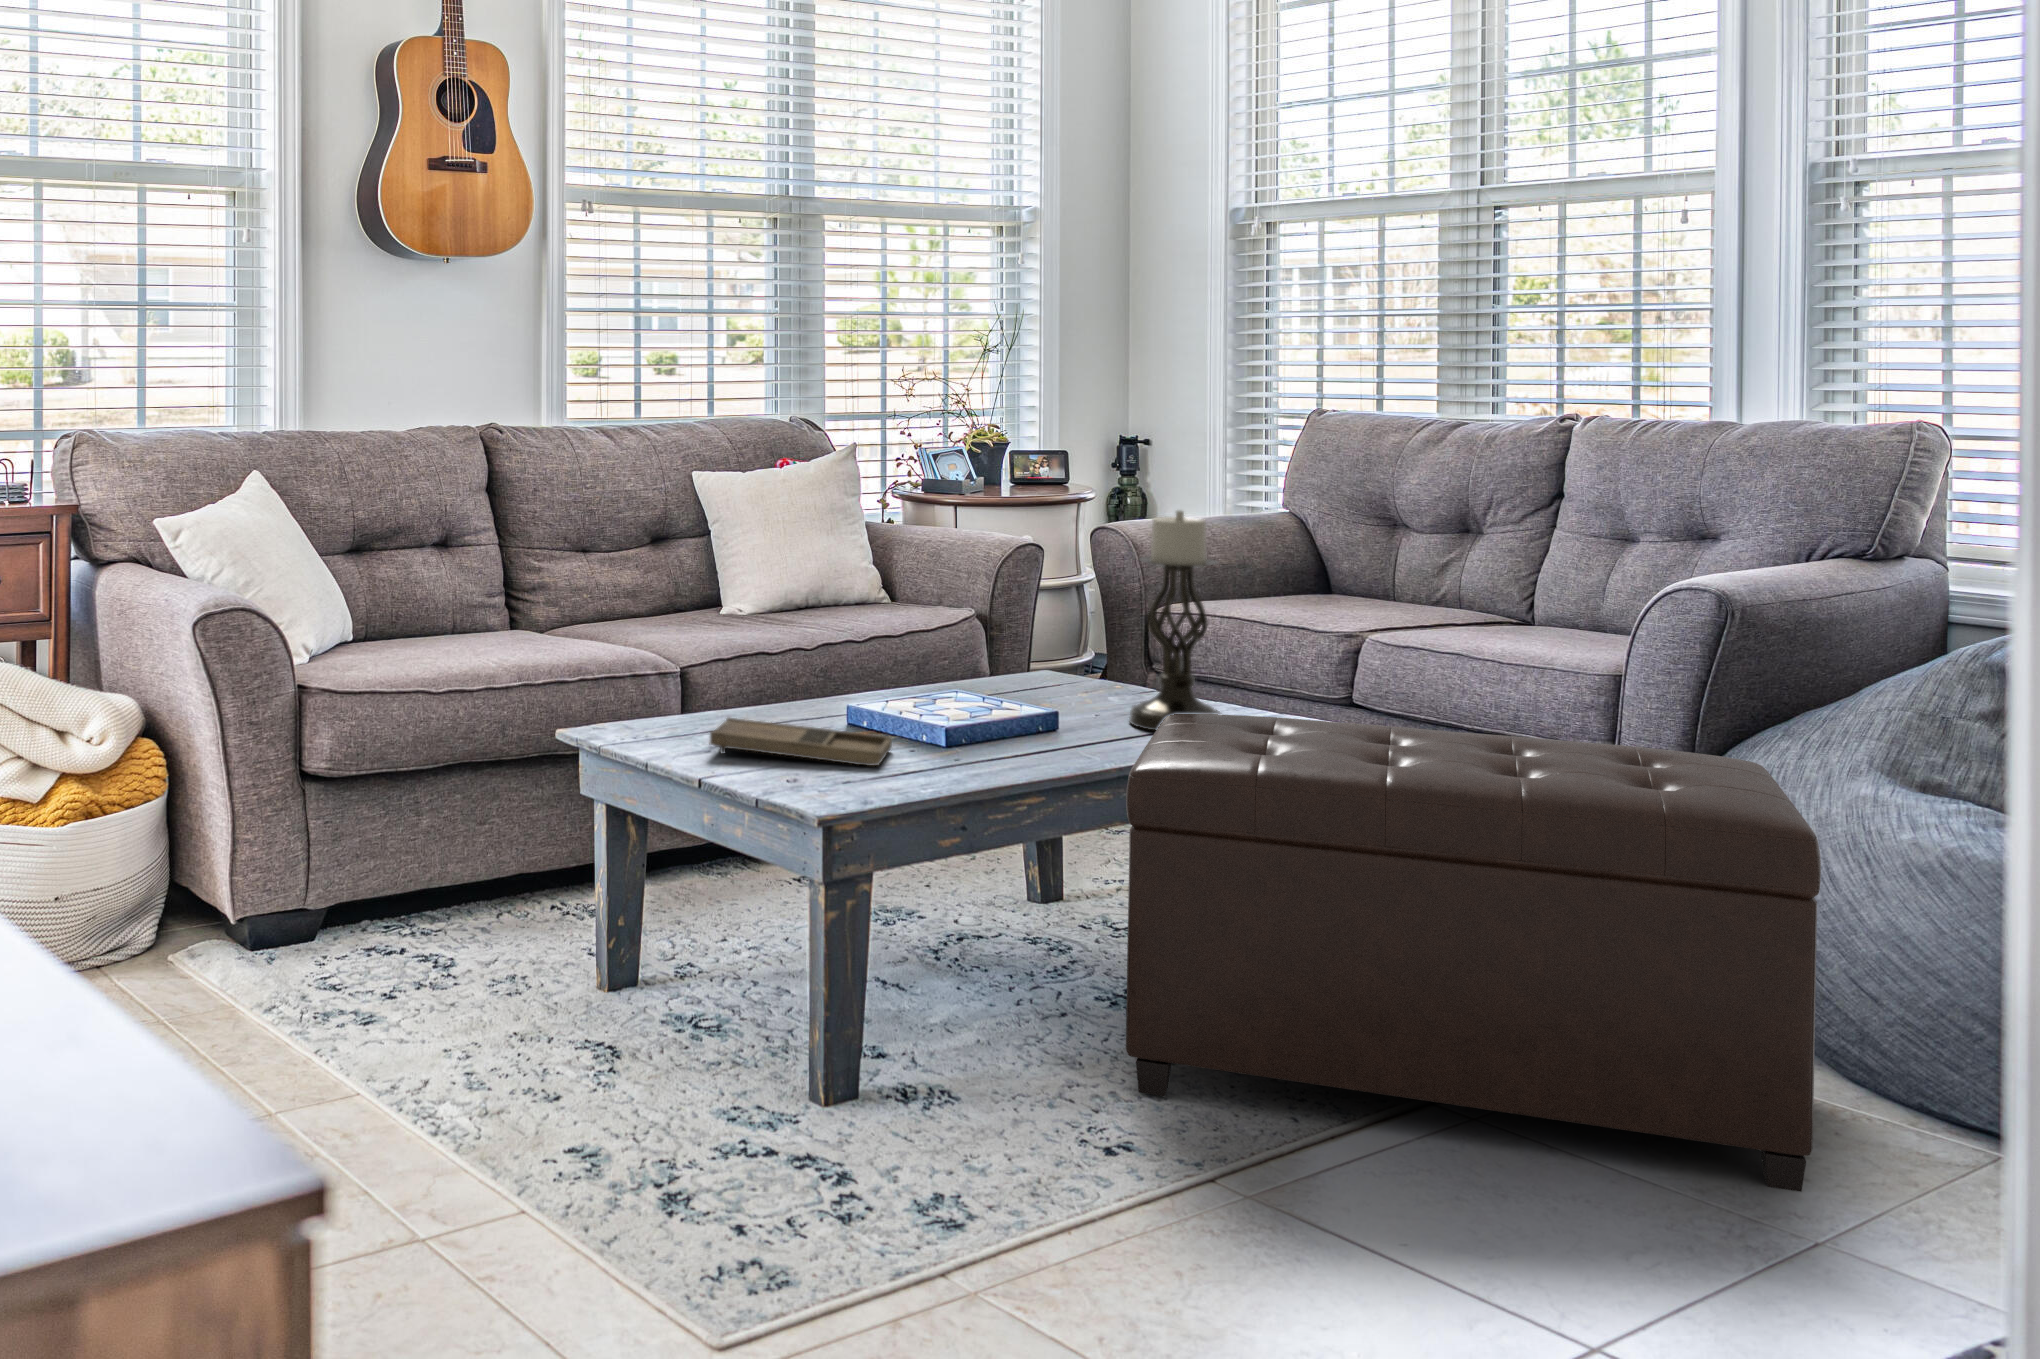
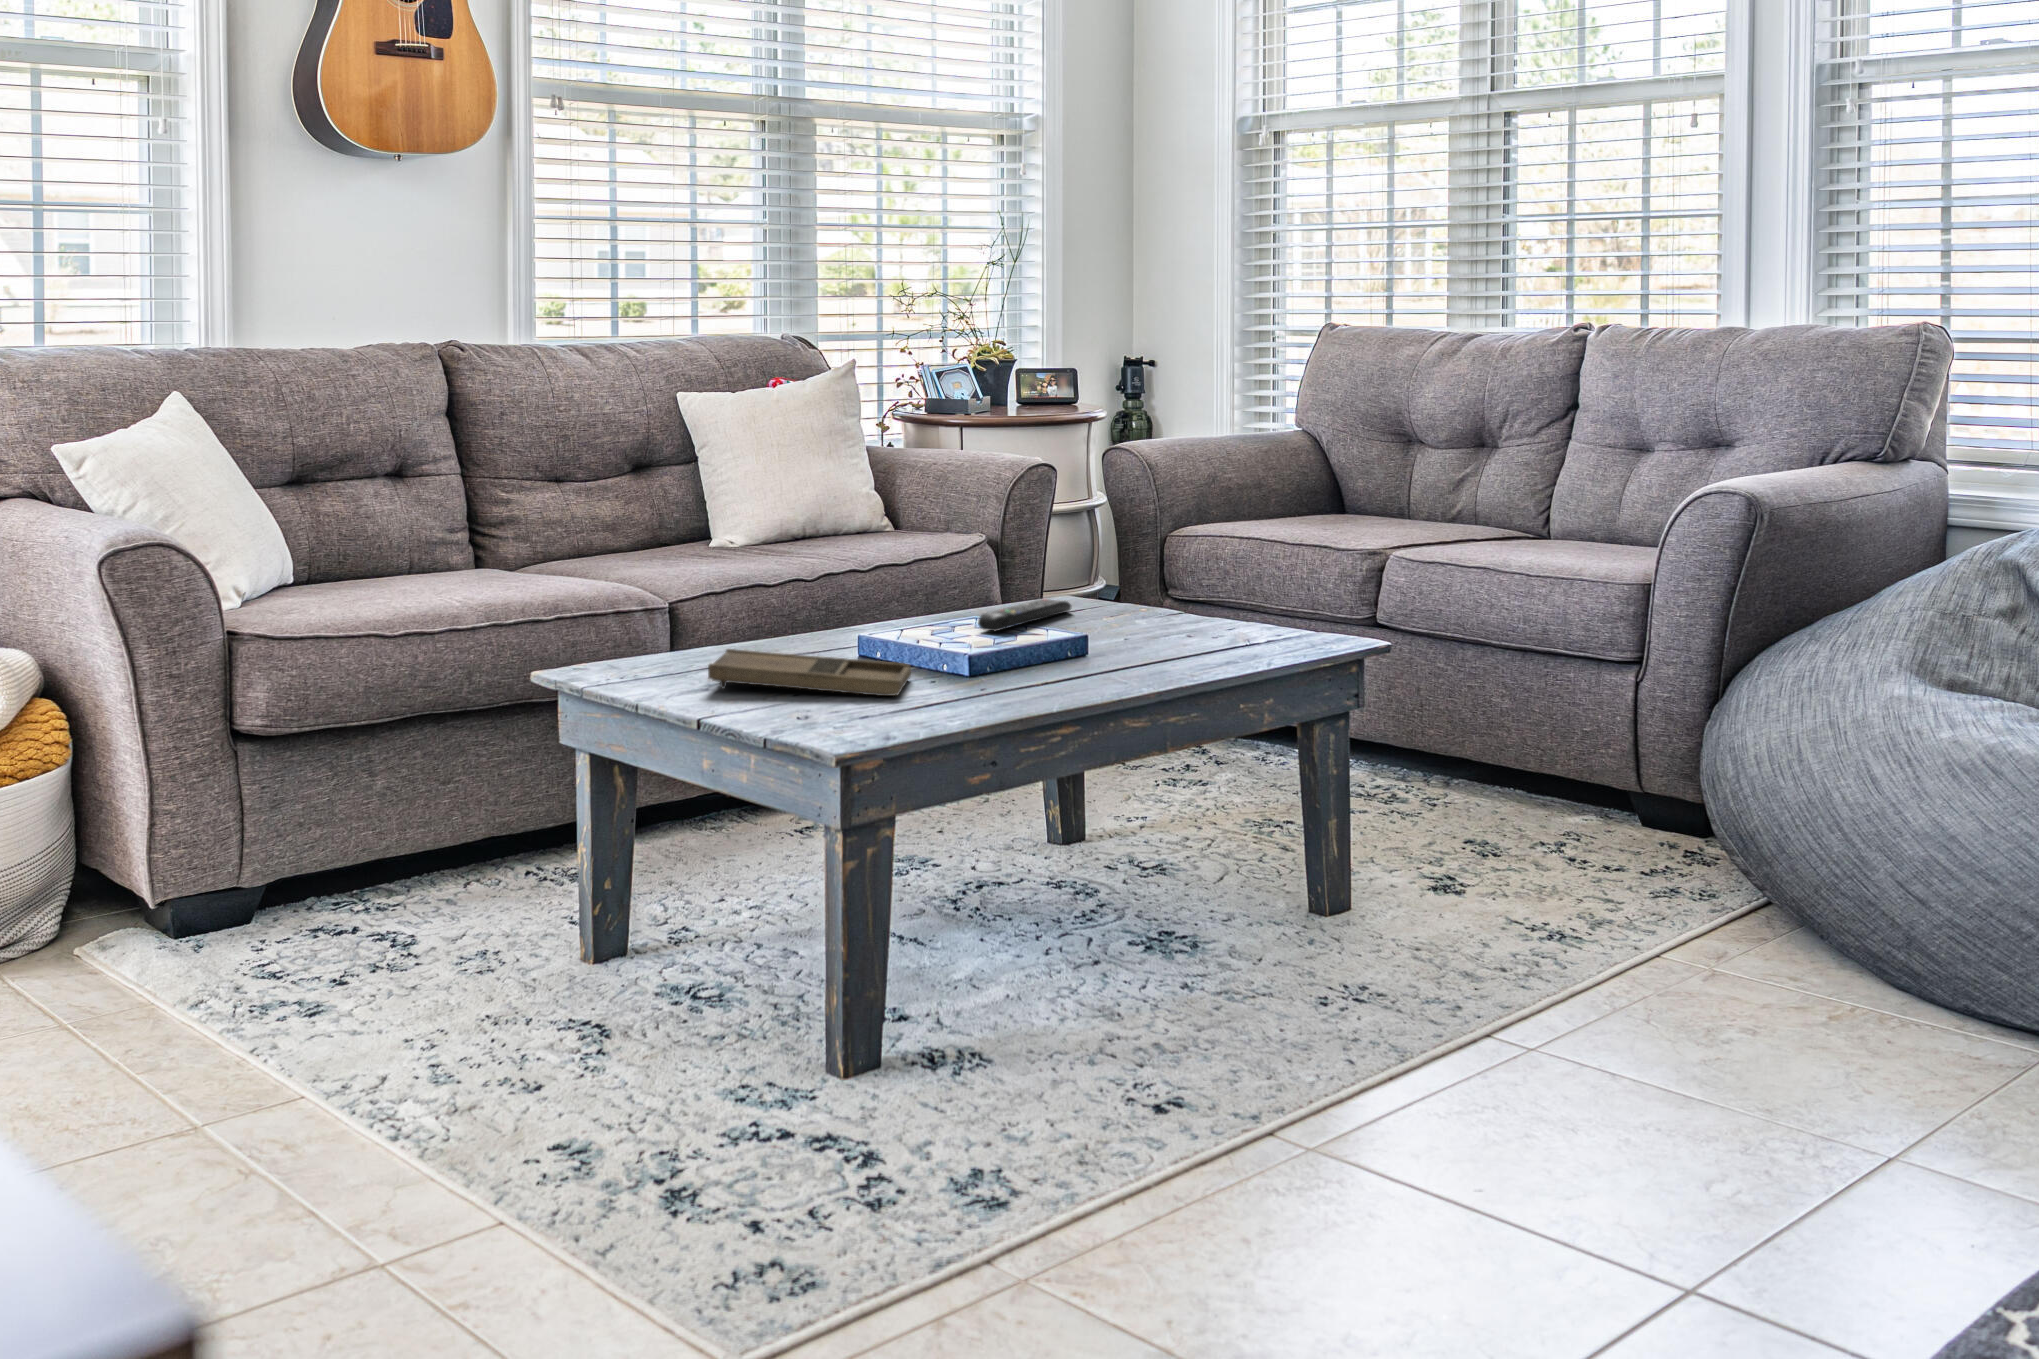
candle holder: present [1129,510,1221,730] -> none [1162,412,1261,651]
remote control: none [958,677,1047,708] -> present [978,599,1071,631]
ottoman: present [1126,714,1821,1192] -> none [1171,631,1890,1106]

